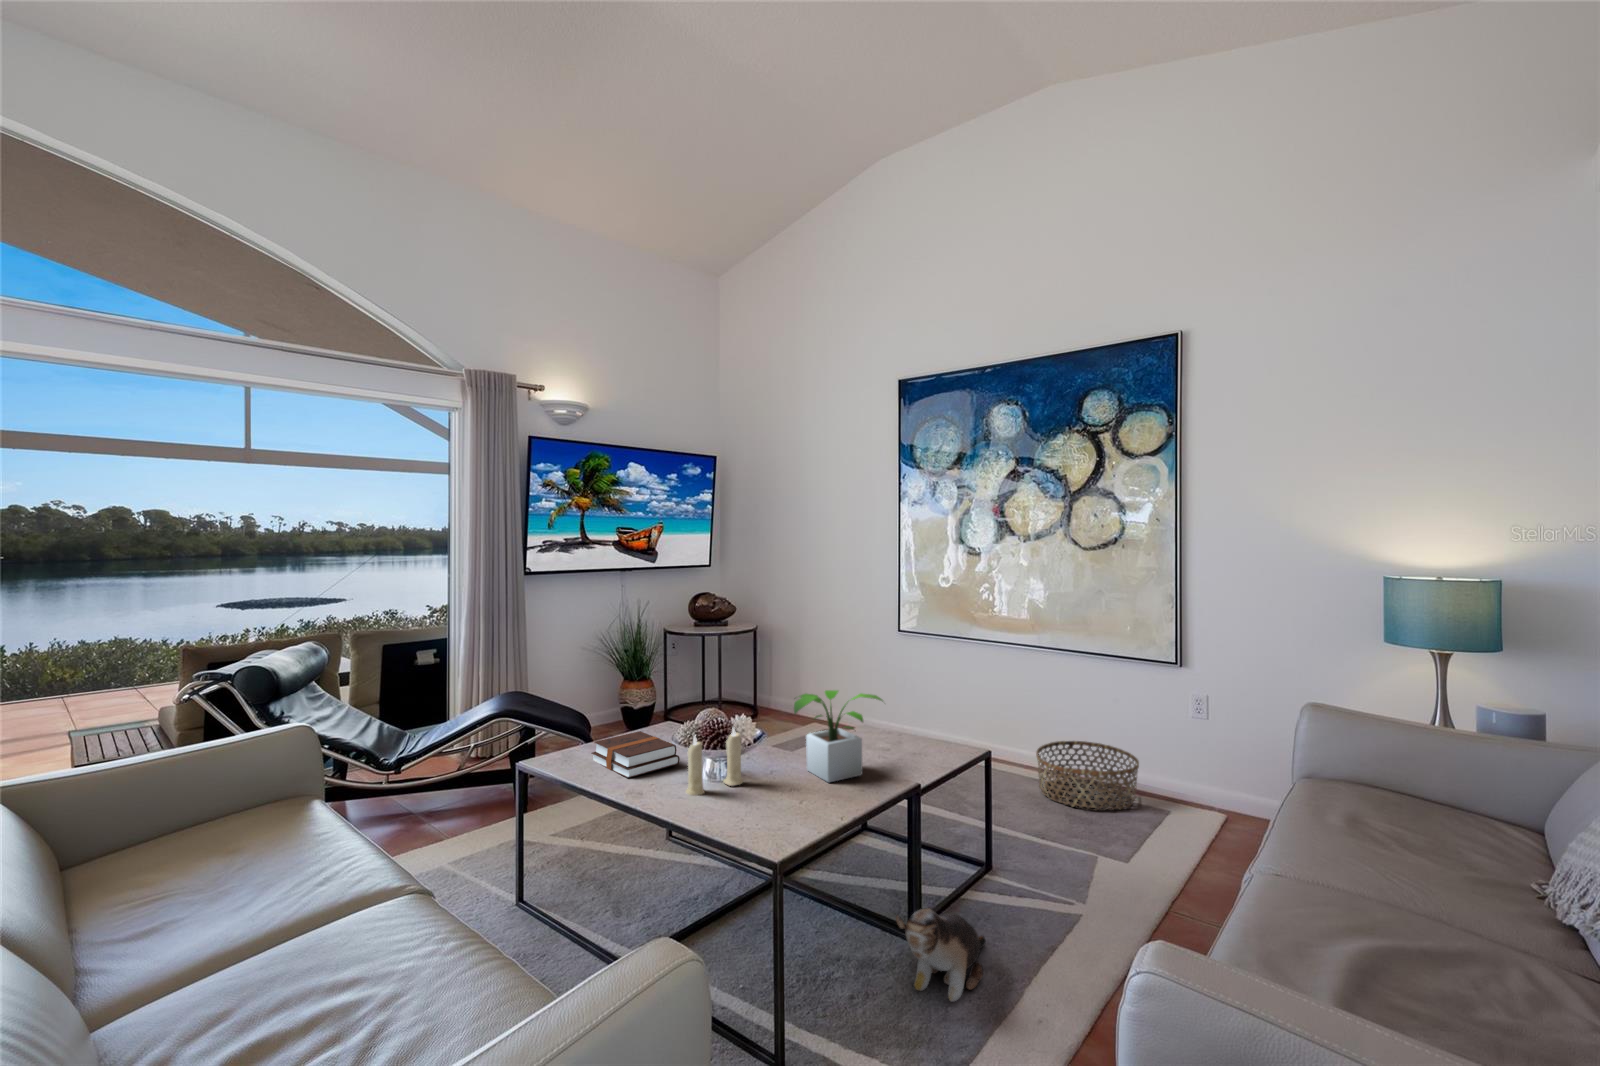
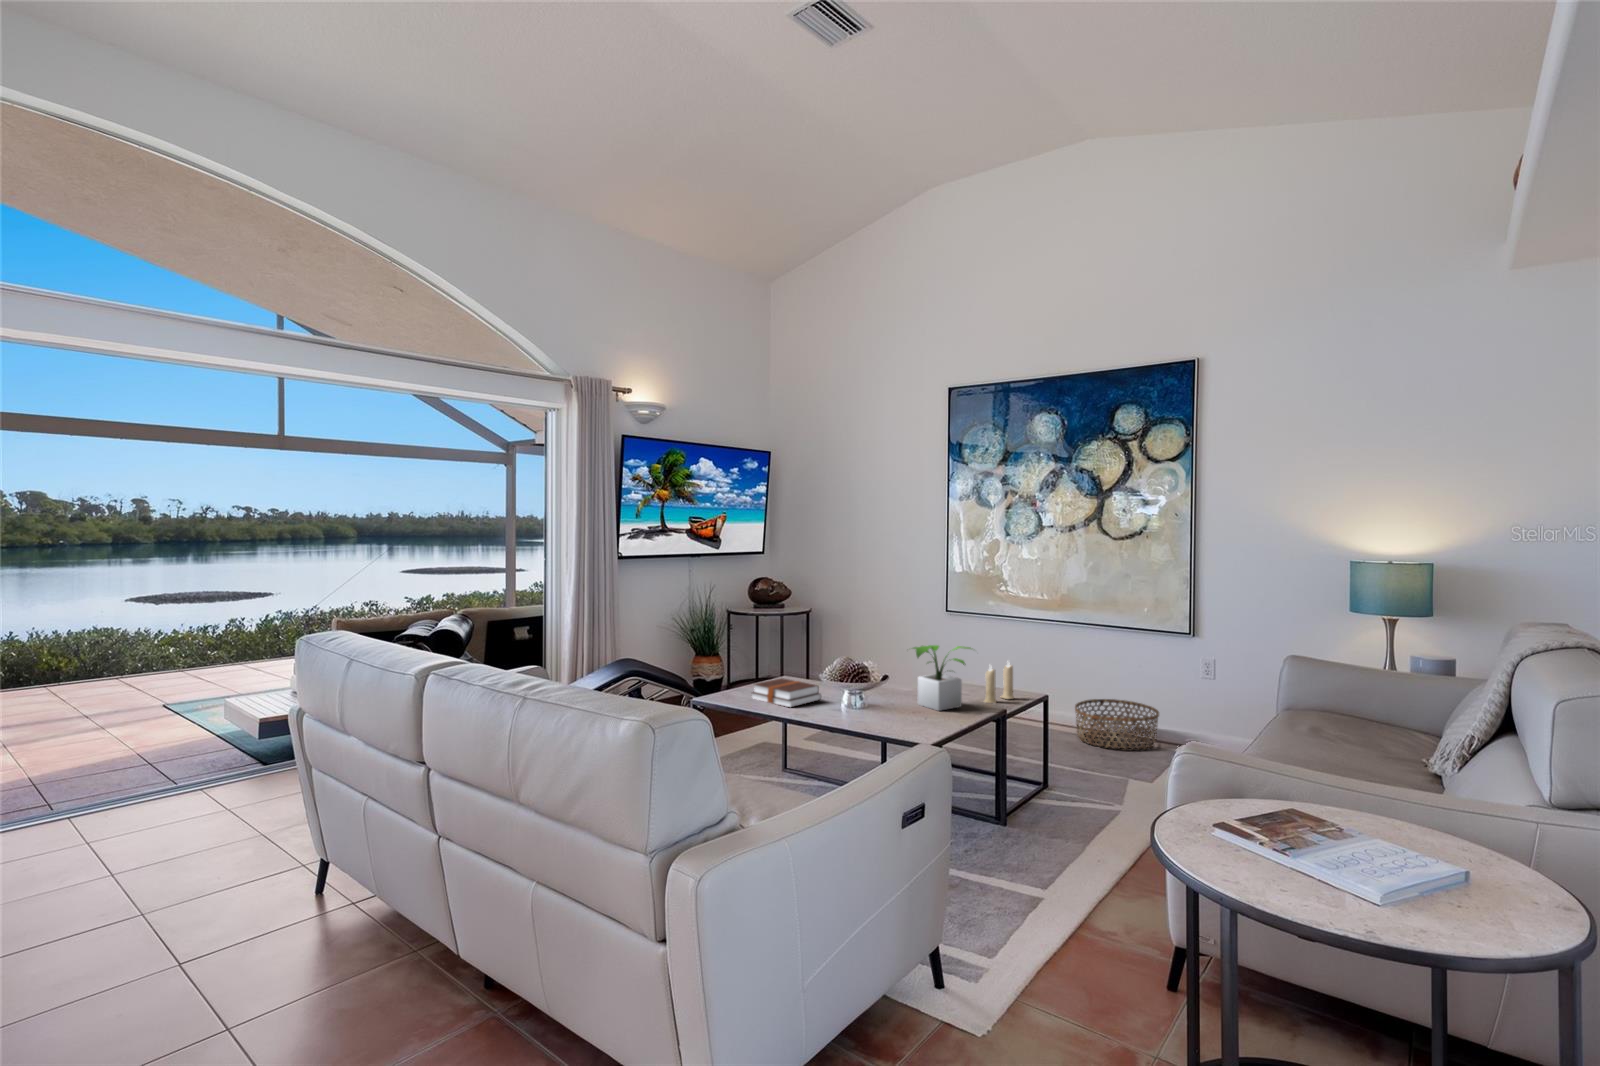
candle: present [686,727,743,796] -> present [984,662,1014,703]
plush toy: present [896,908,986,1002] -> none [1005,786,1061,849]

